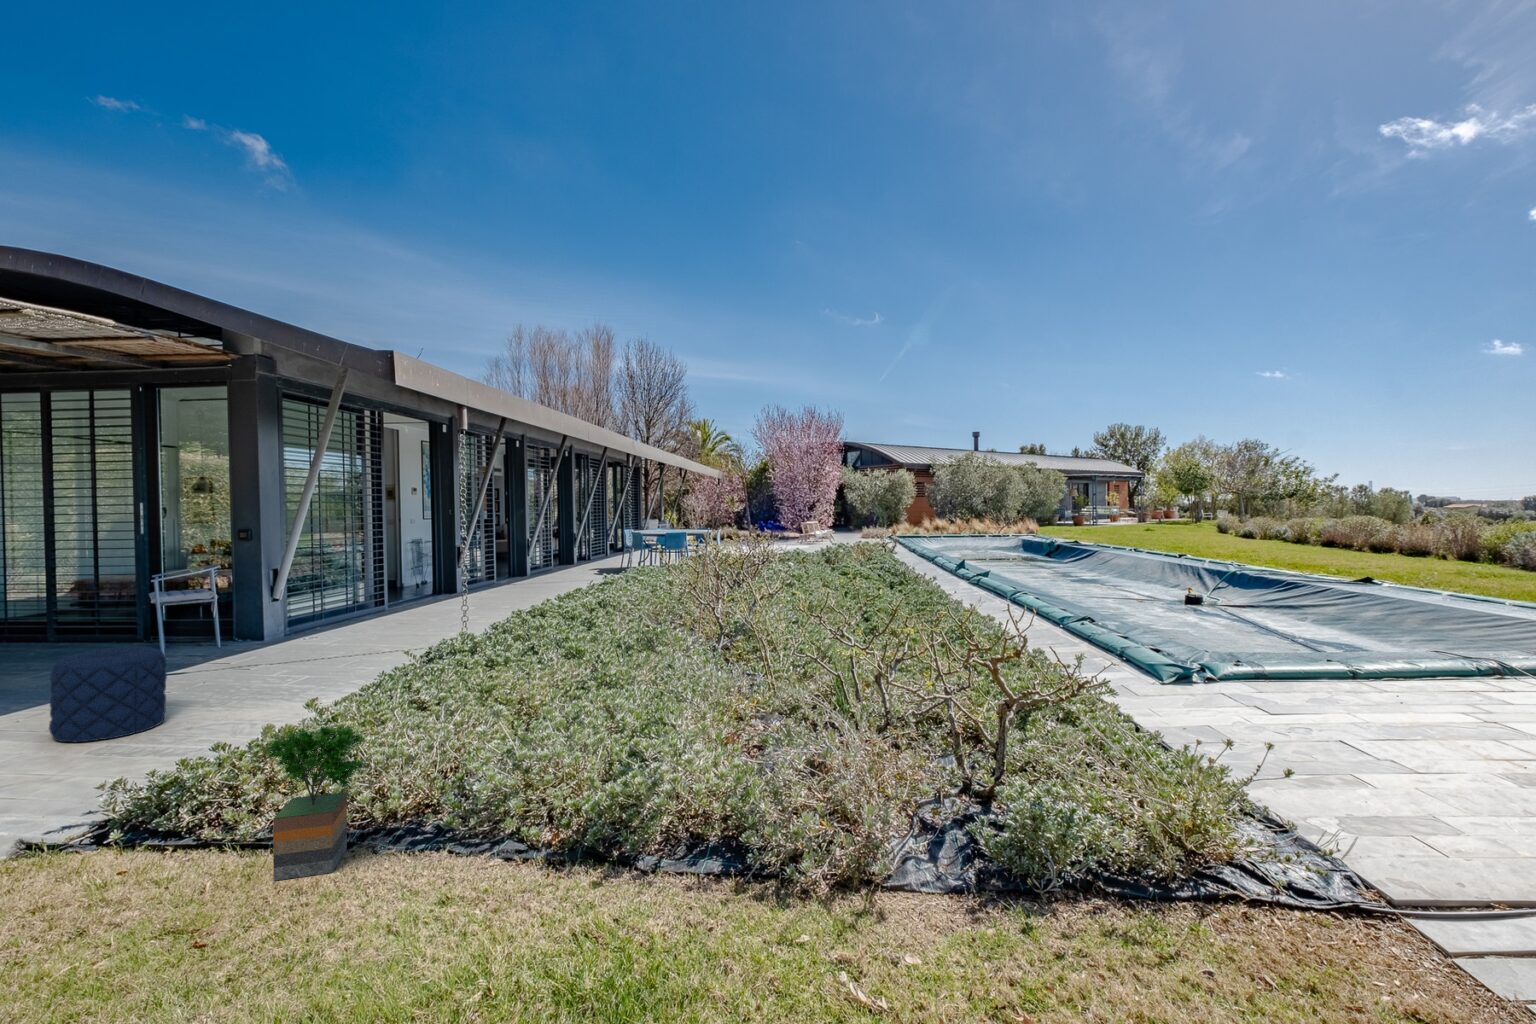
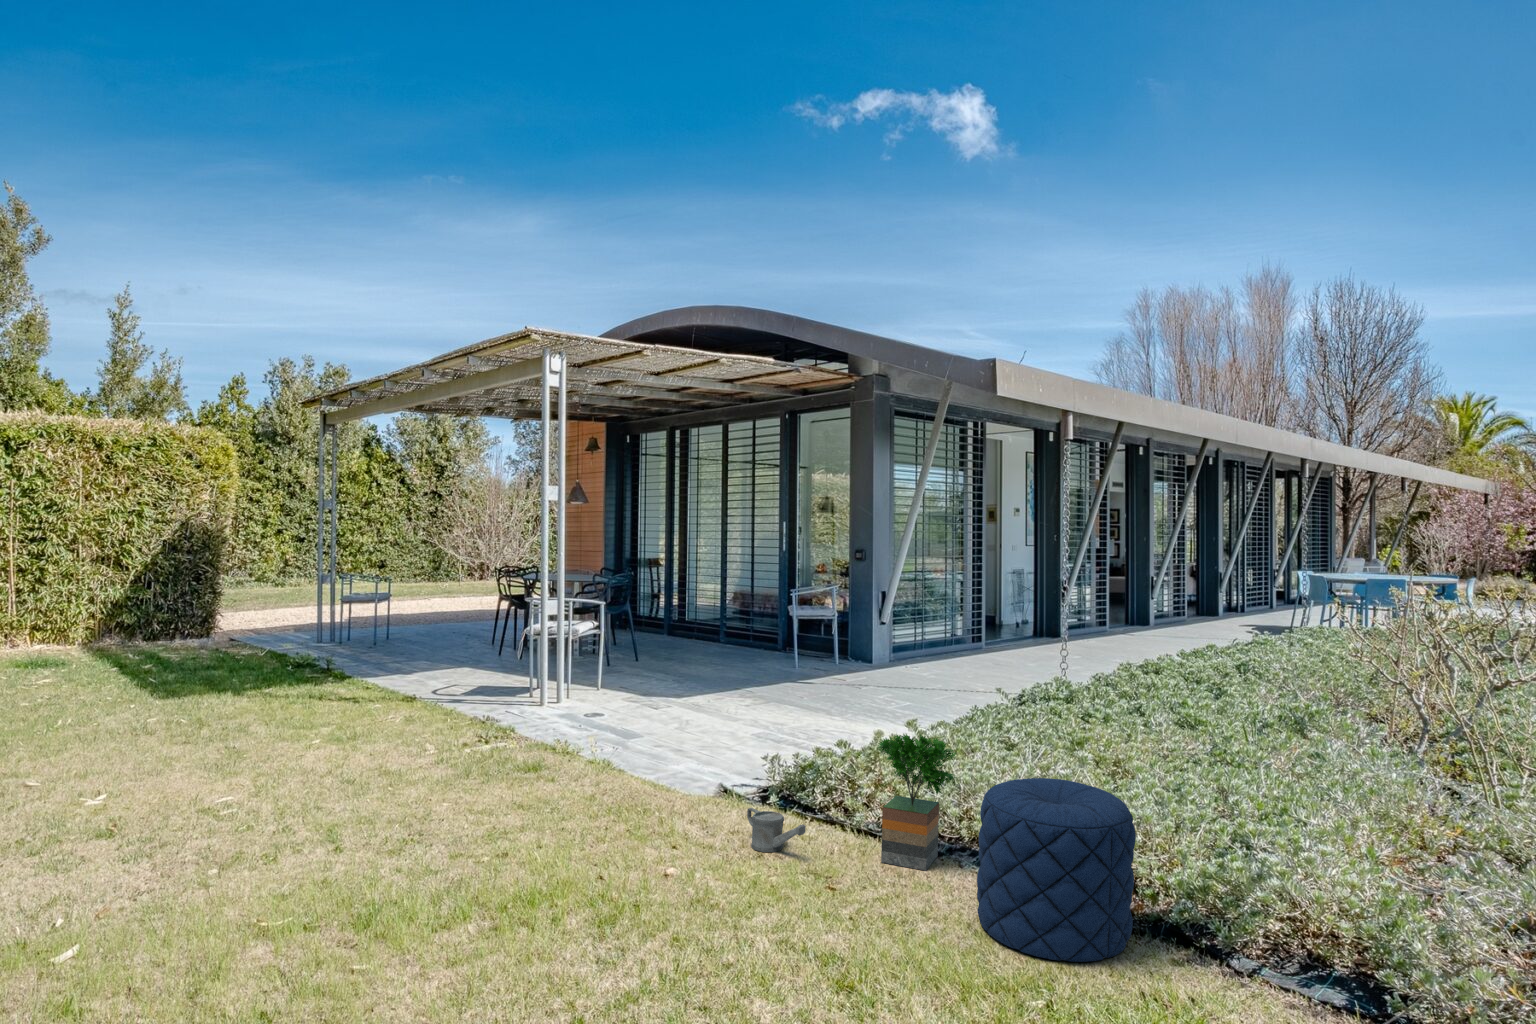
pouf: present [49,647,167,742] -> present [977,778,1136,962]
watering can: none [58,865,157,927] -> present [747,808,806,852]

